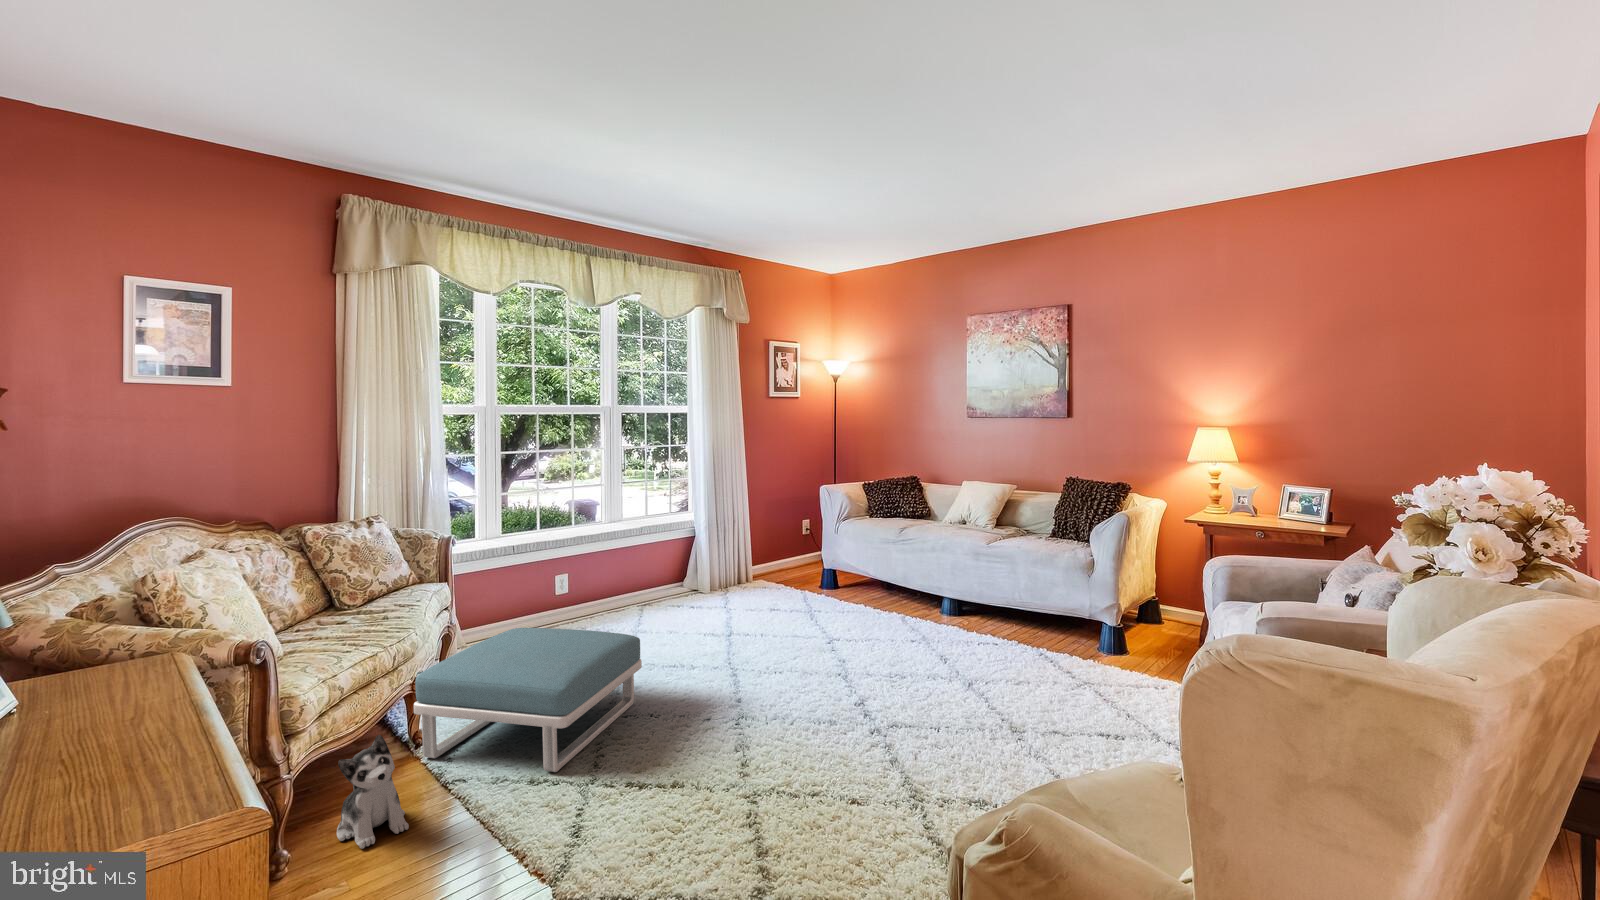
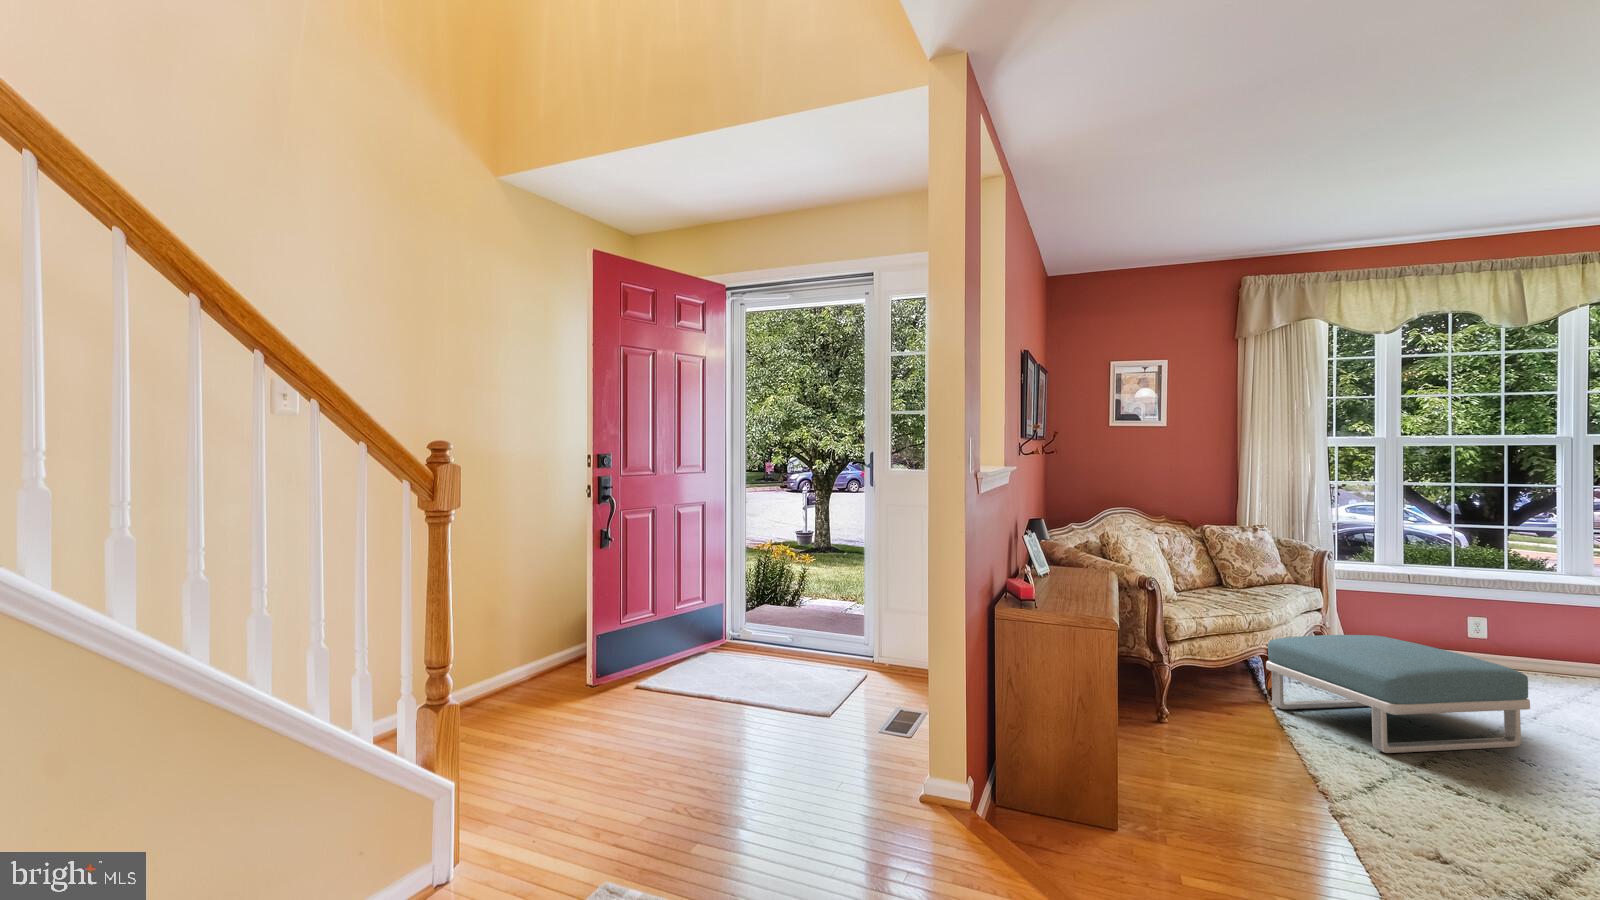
plush toy: present [337,735,409,849] -> none [1196,659,1245,733]

